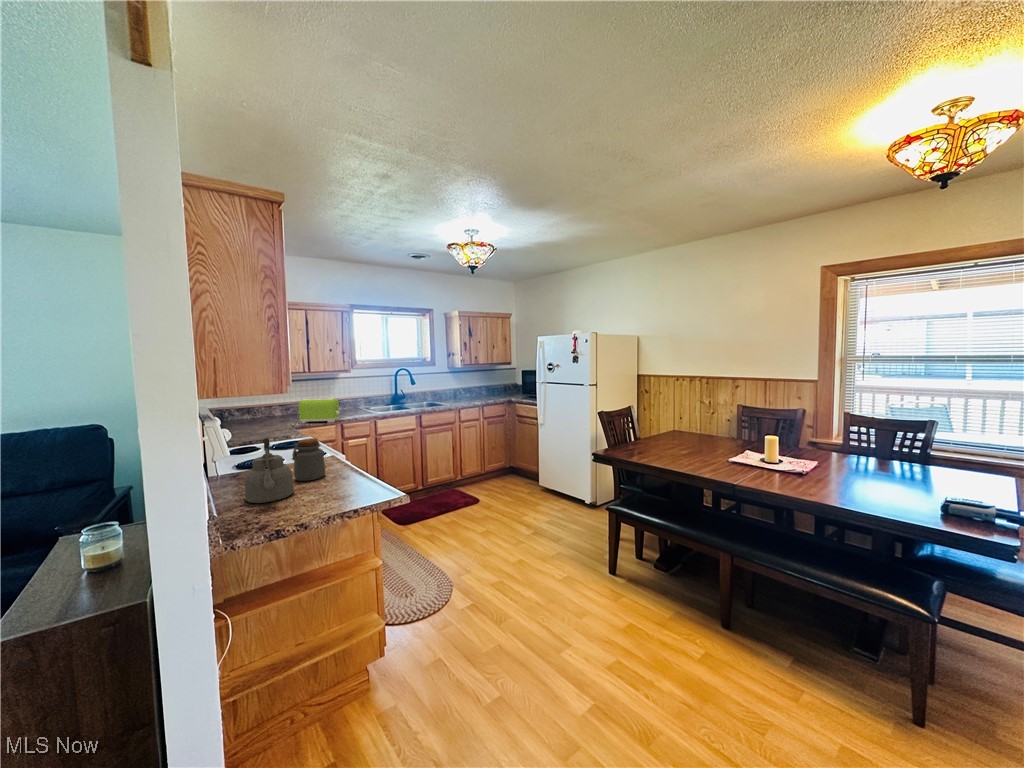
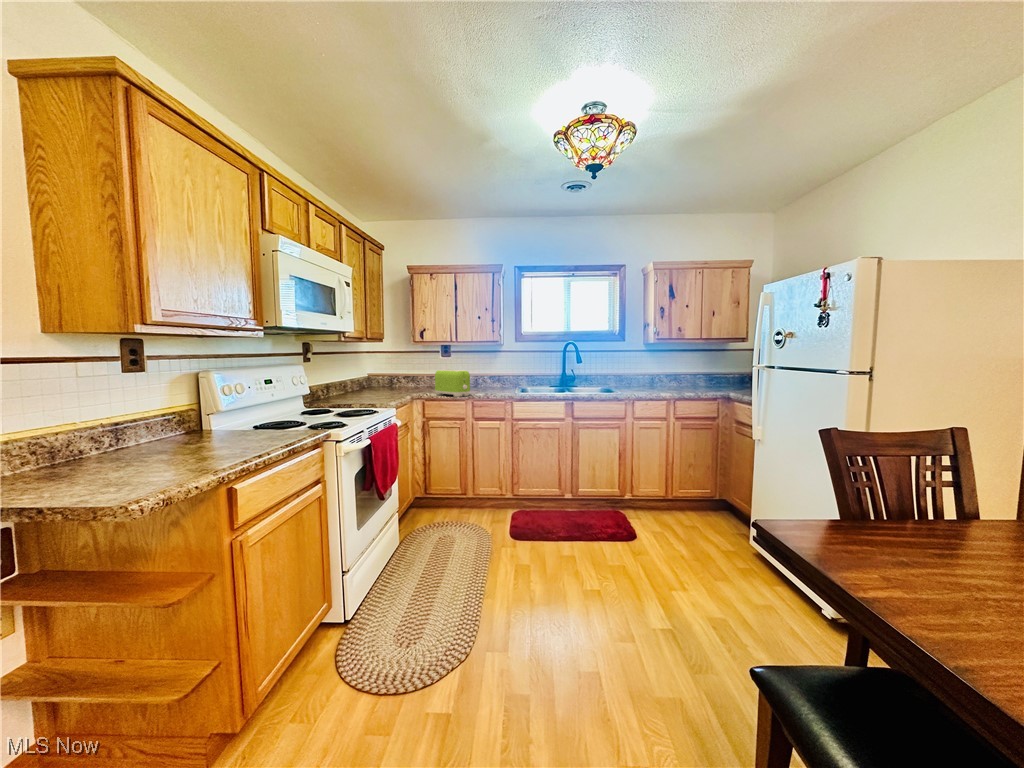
kettle: present [245,438,294,503] -> none [48,387,160,467]
jar: present [292,438,325,481] -> none [196,399,243,452]

